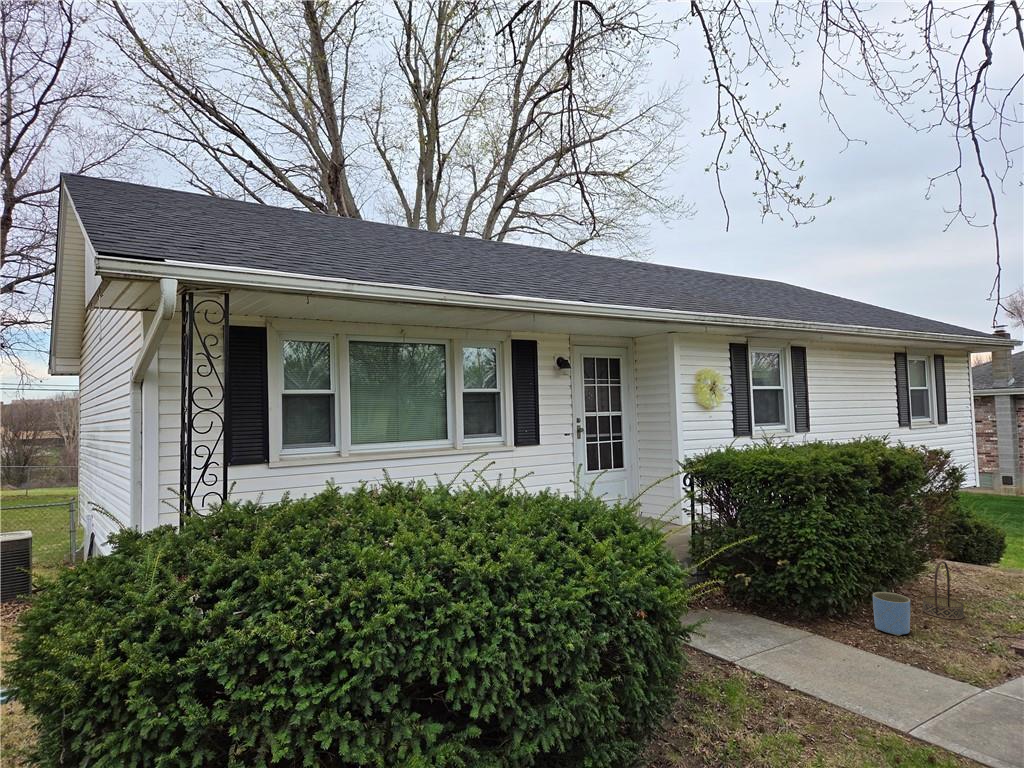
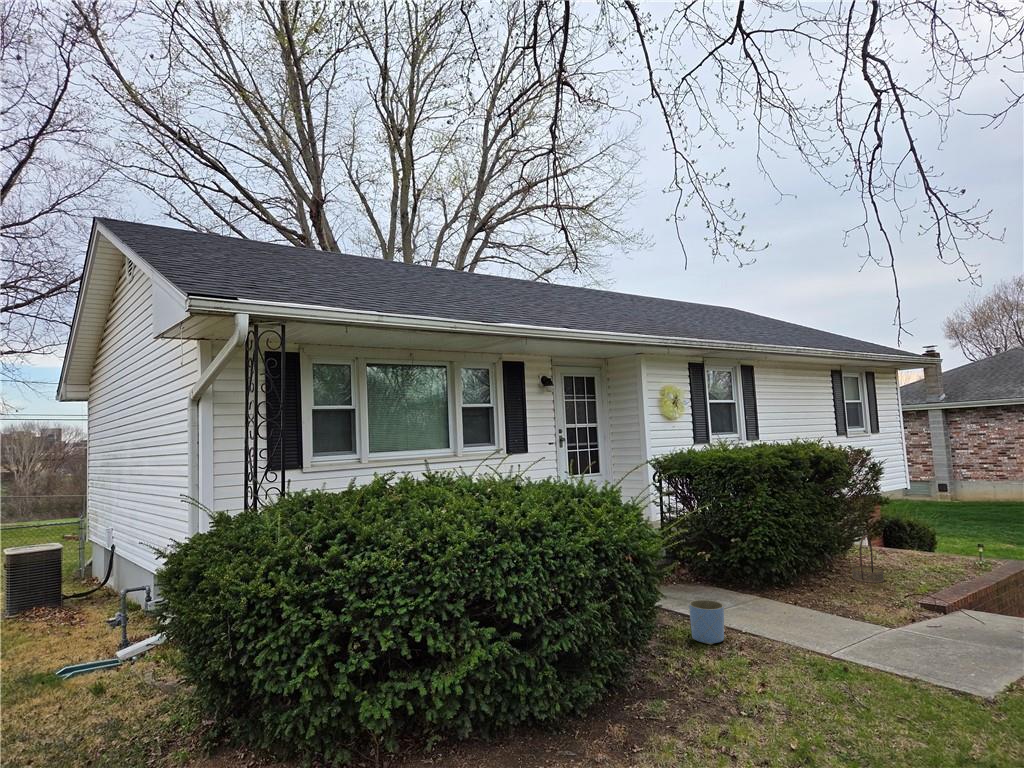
planter: present [873,592,910,636] -> present [689,599,724,645]

